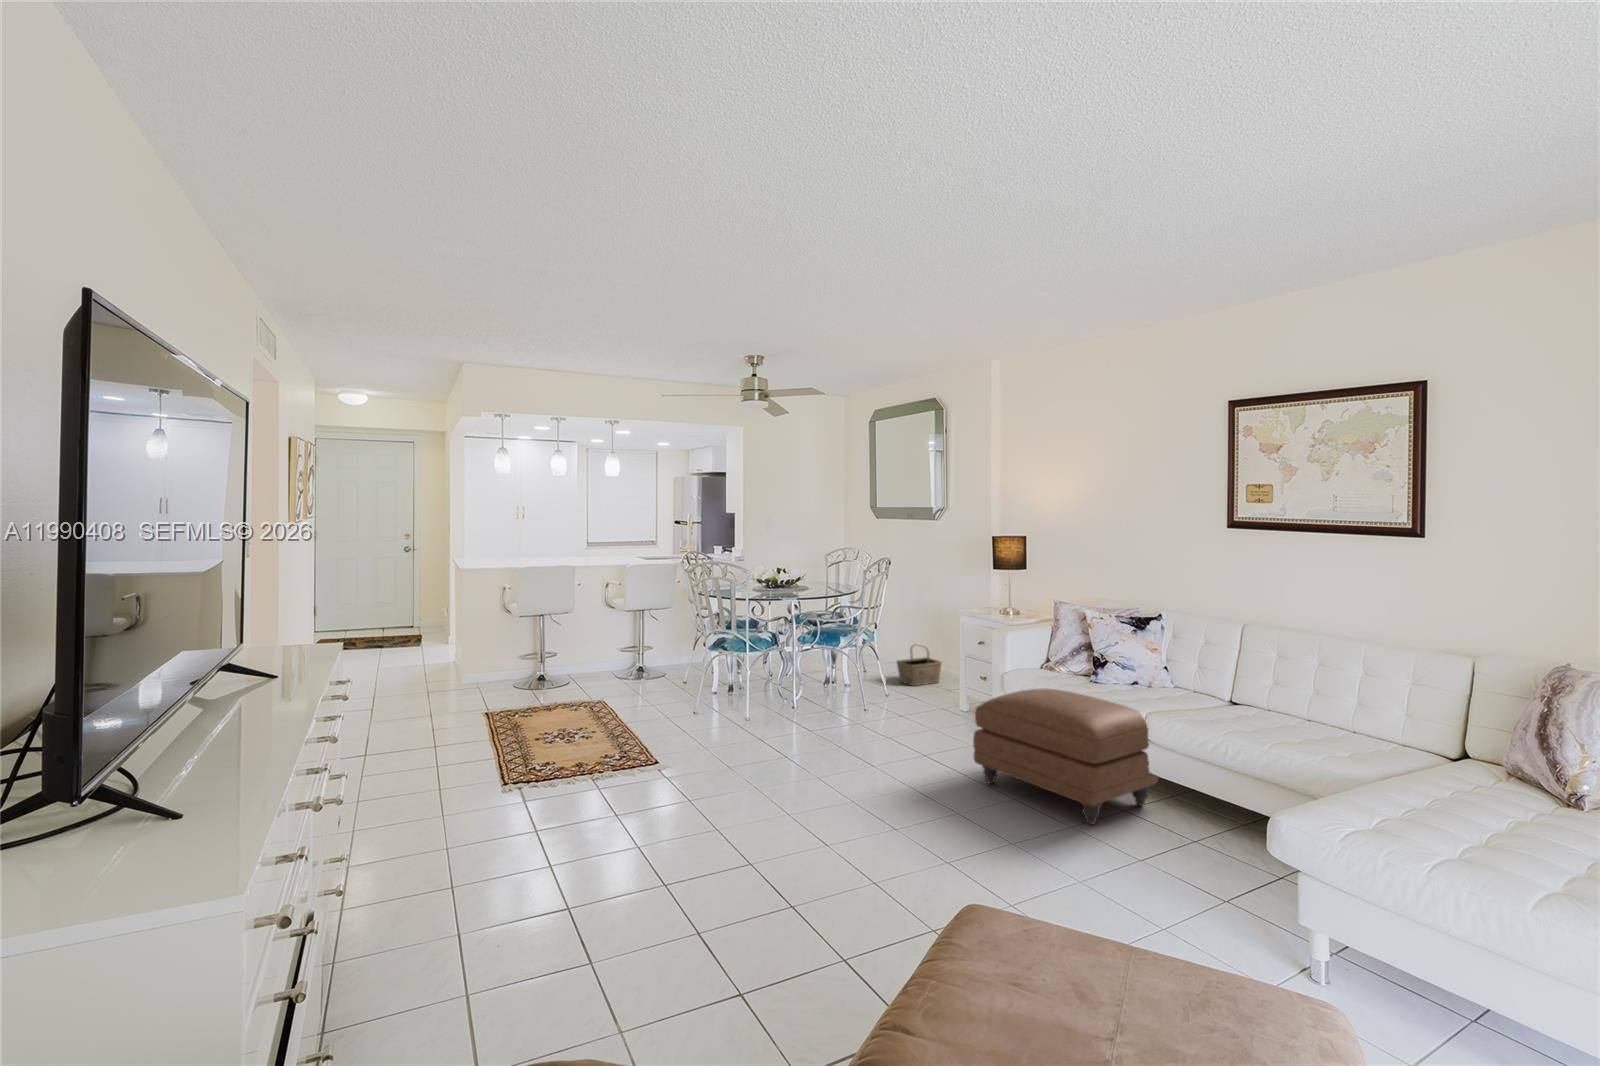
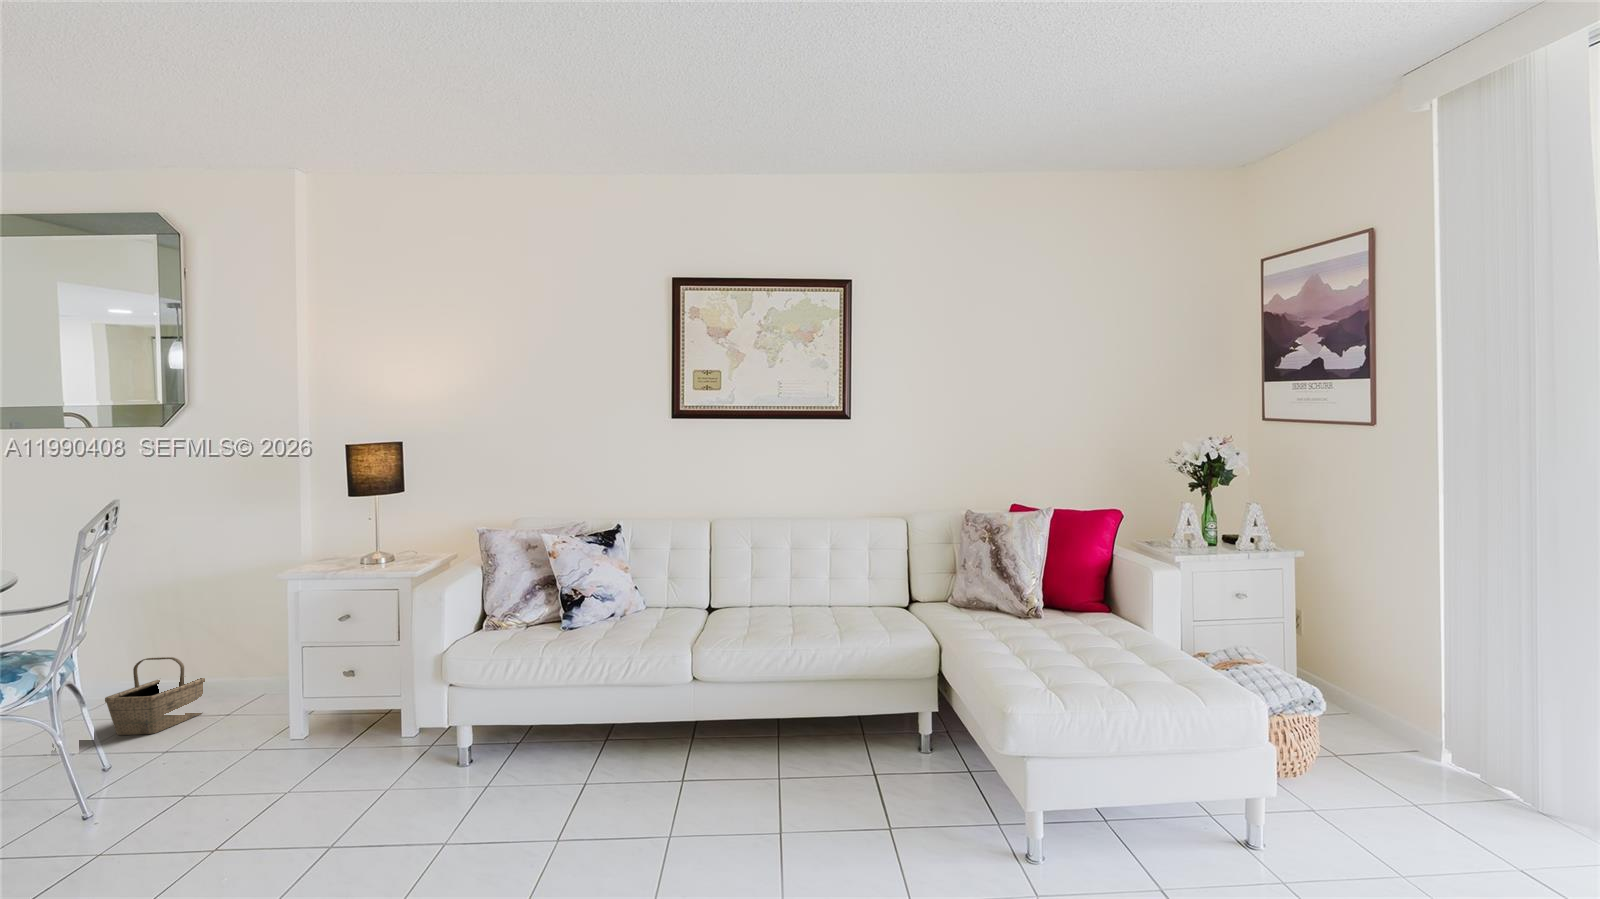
ottoman: present [973,688,1159,824] -> none [442,645,689,832]

